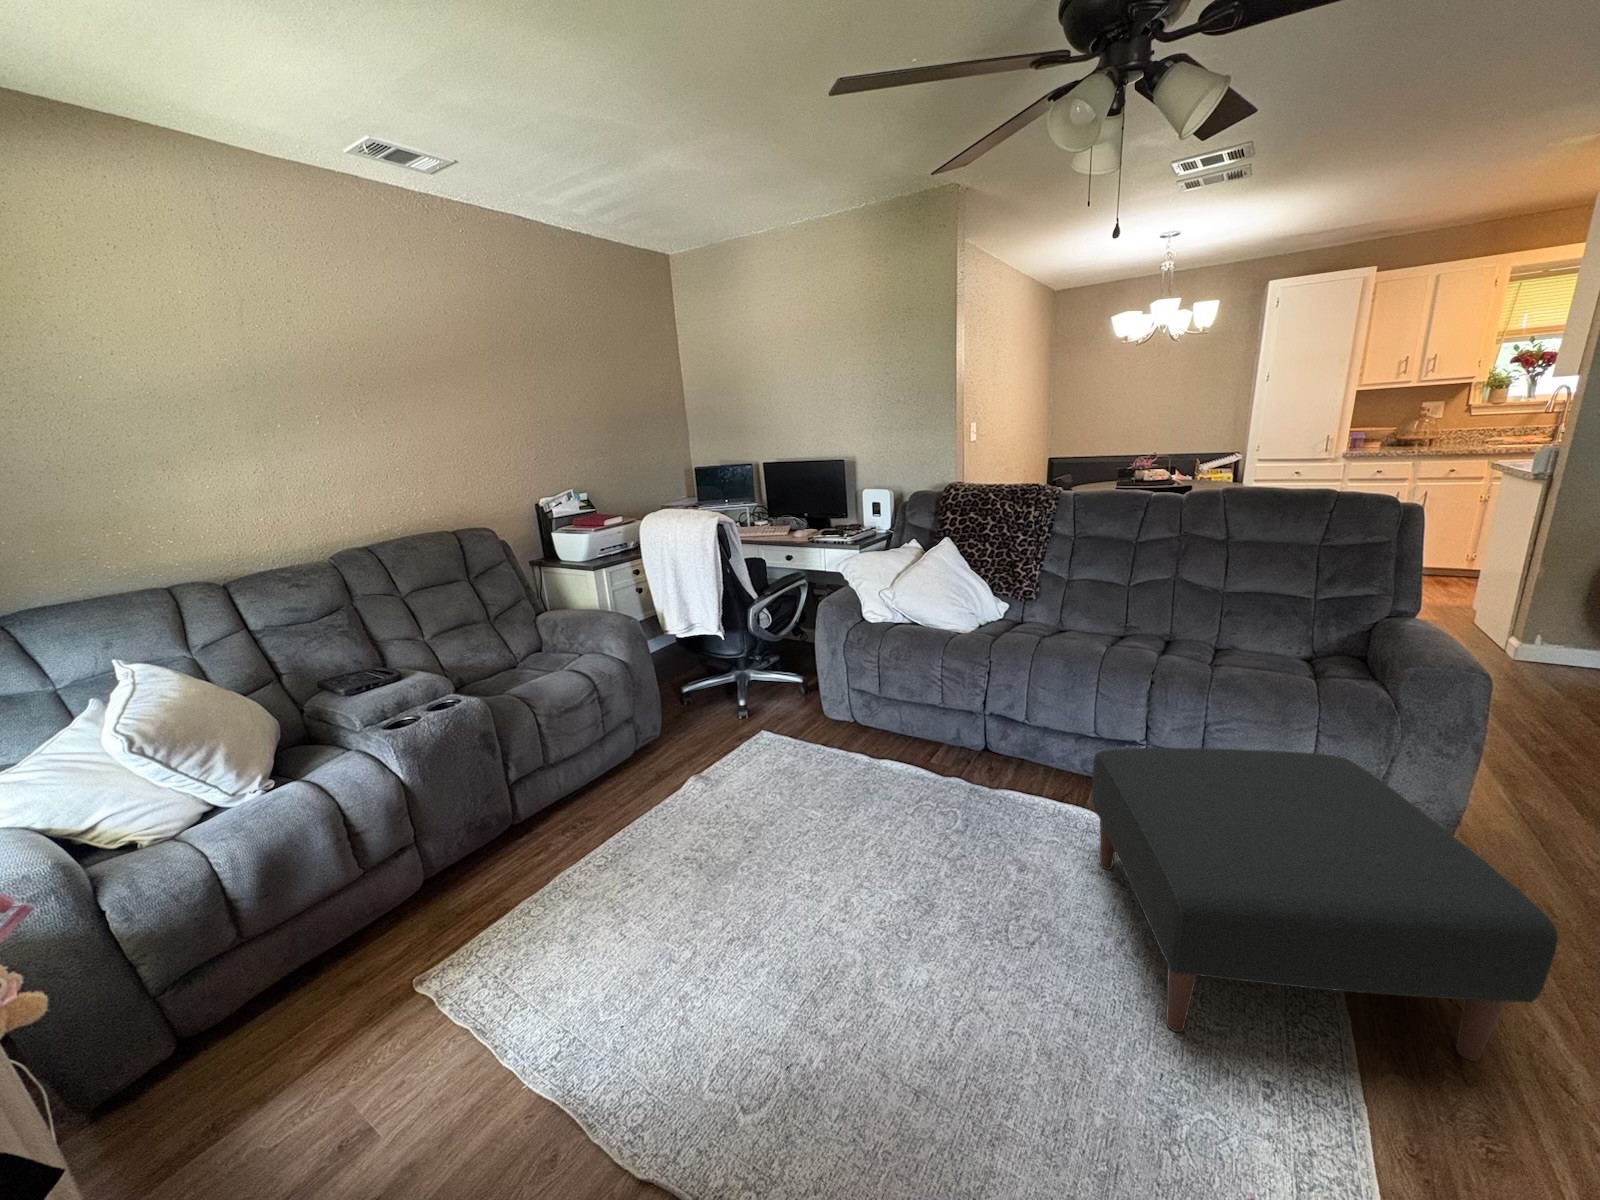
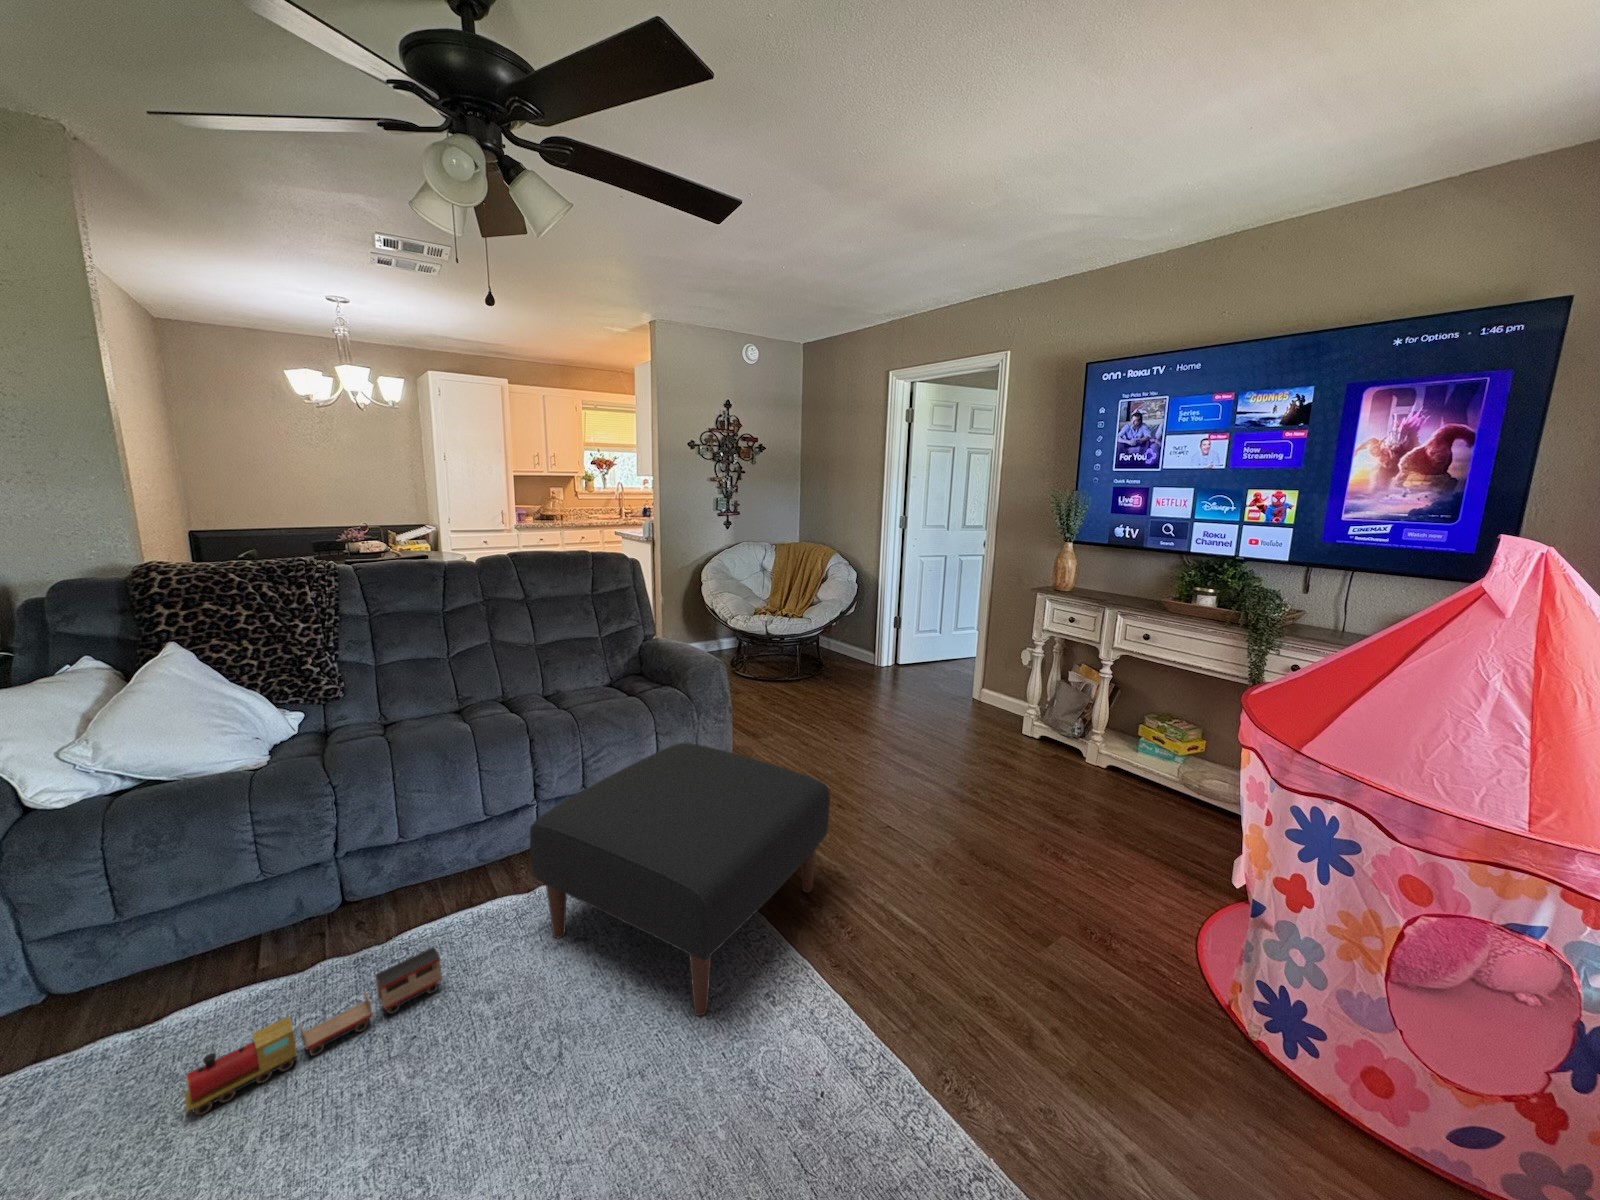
toy train: none [860,784,1003,838] -> present [185,947,442,1115]

